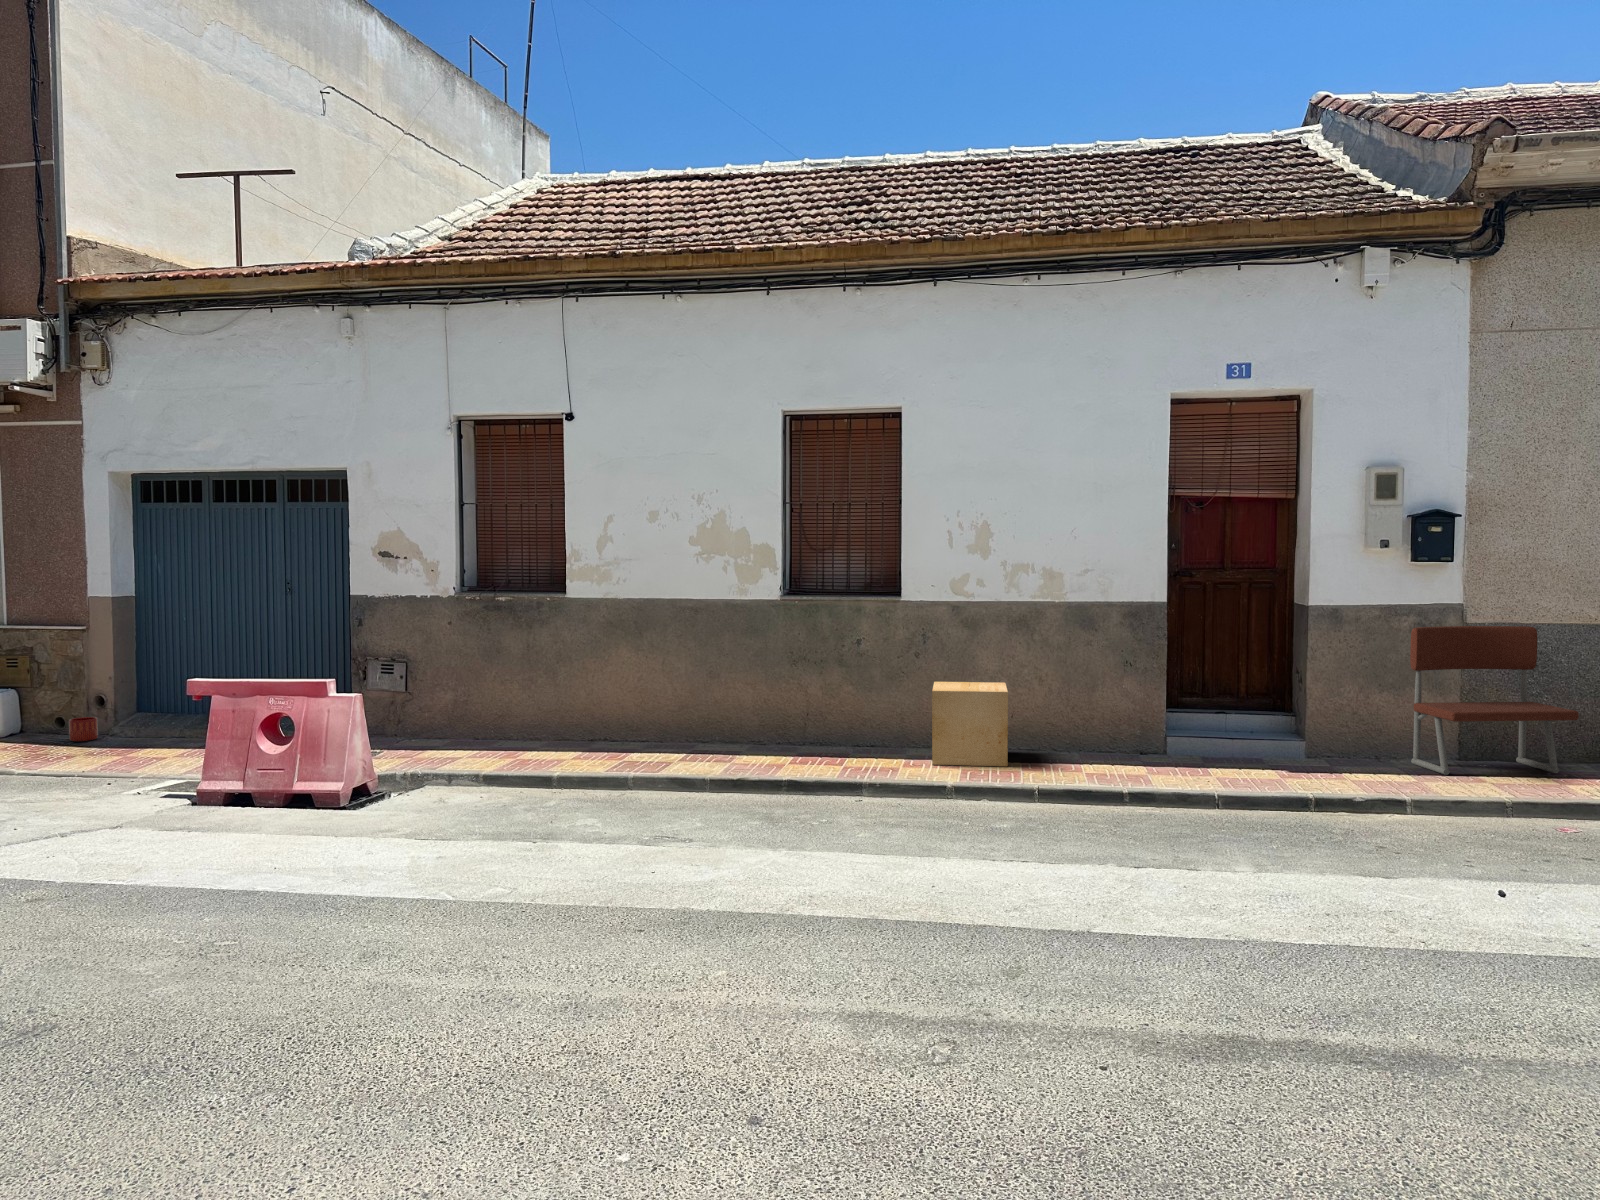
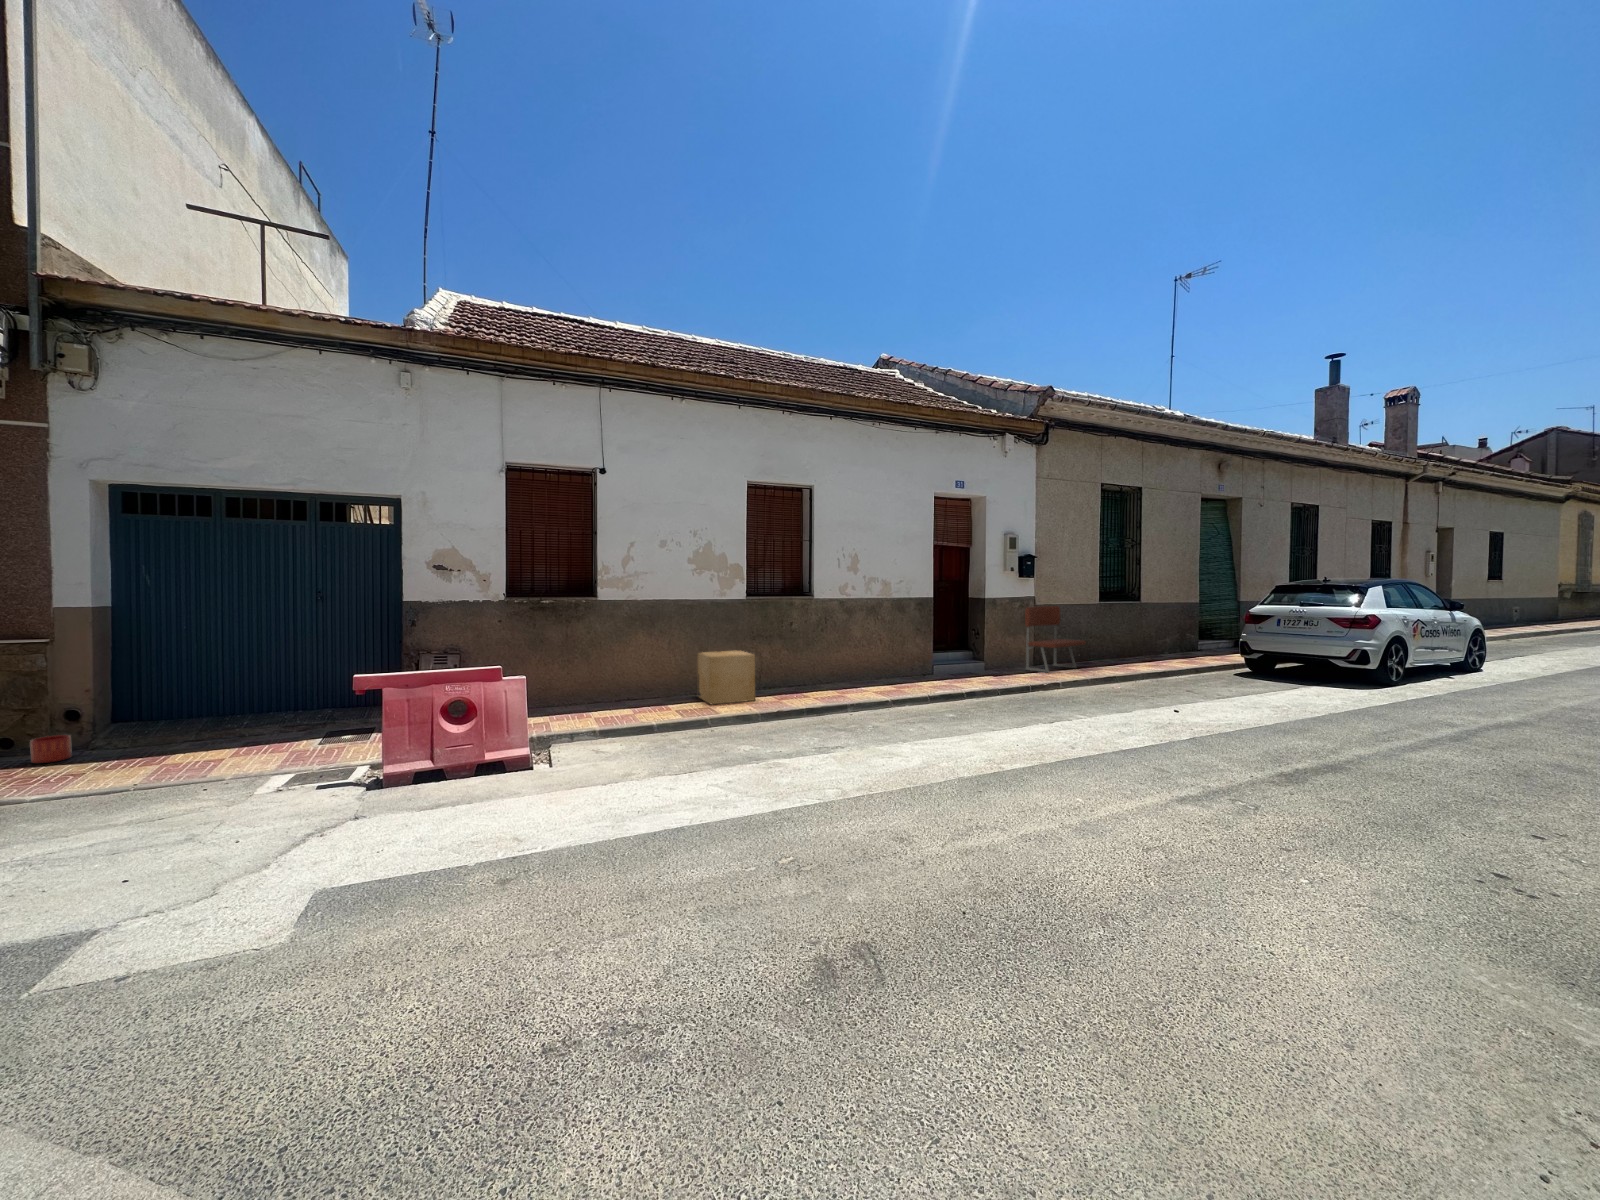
cardboard box: present [932,682,1008,766] -> present [698,650,755,704]

